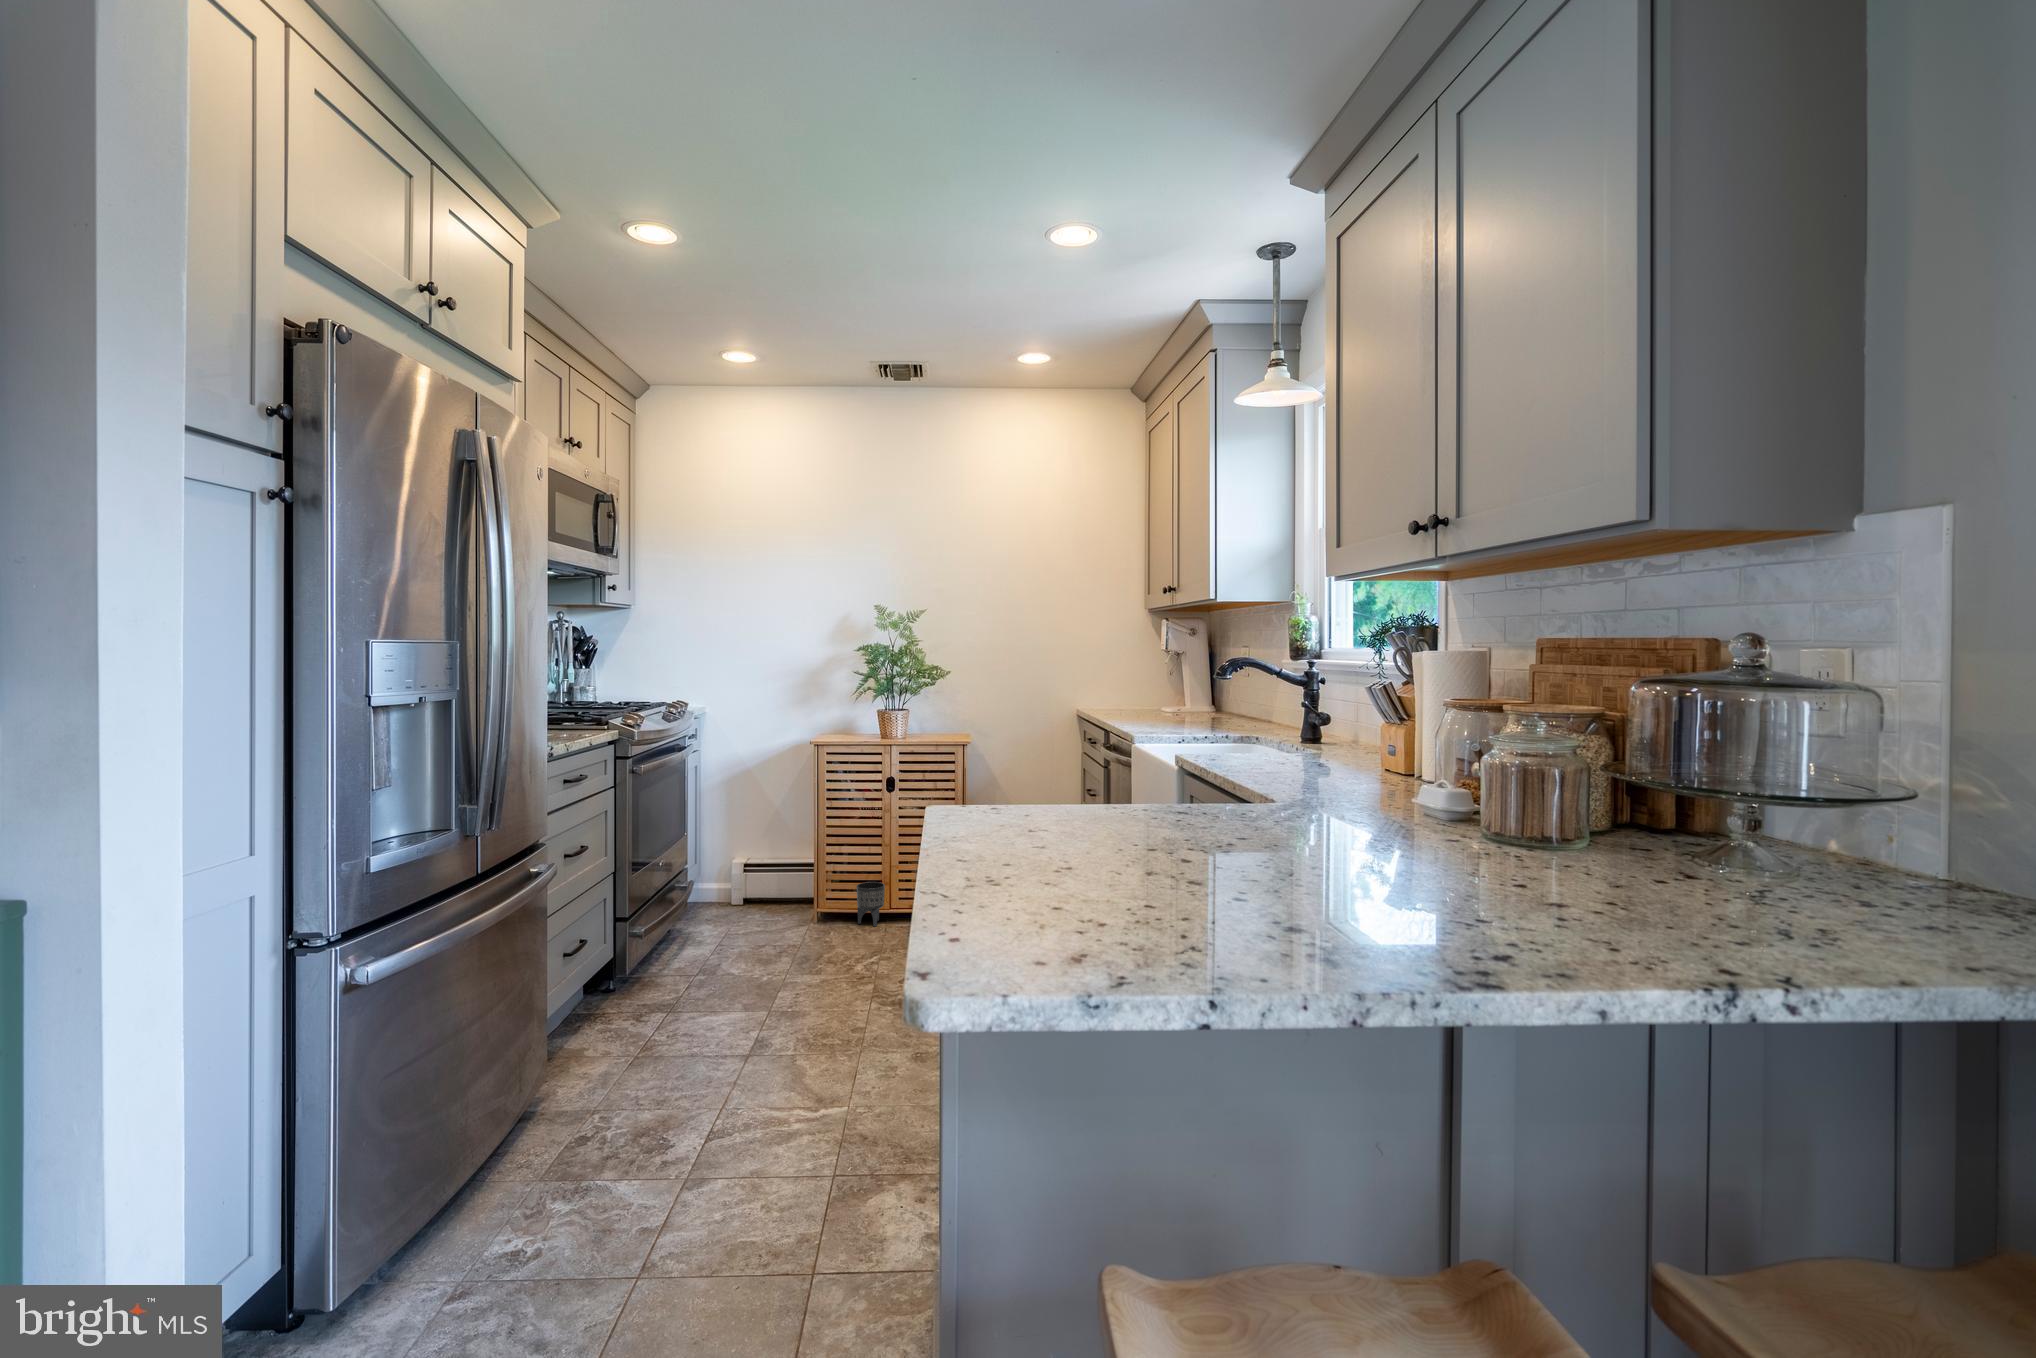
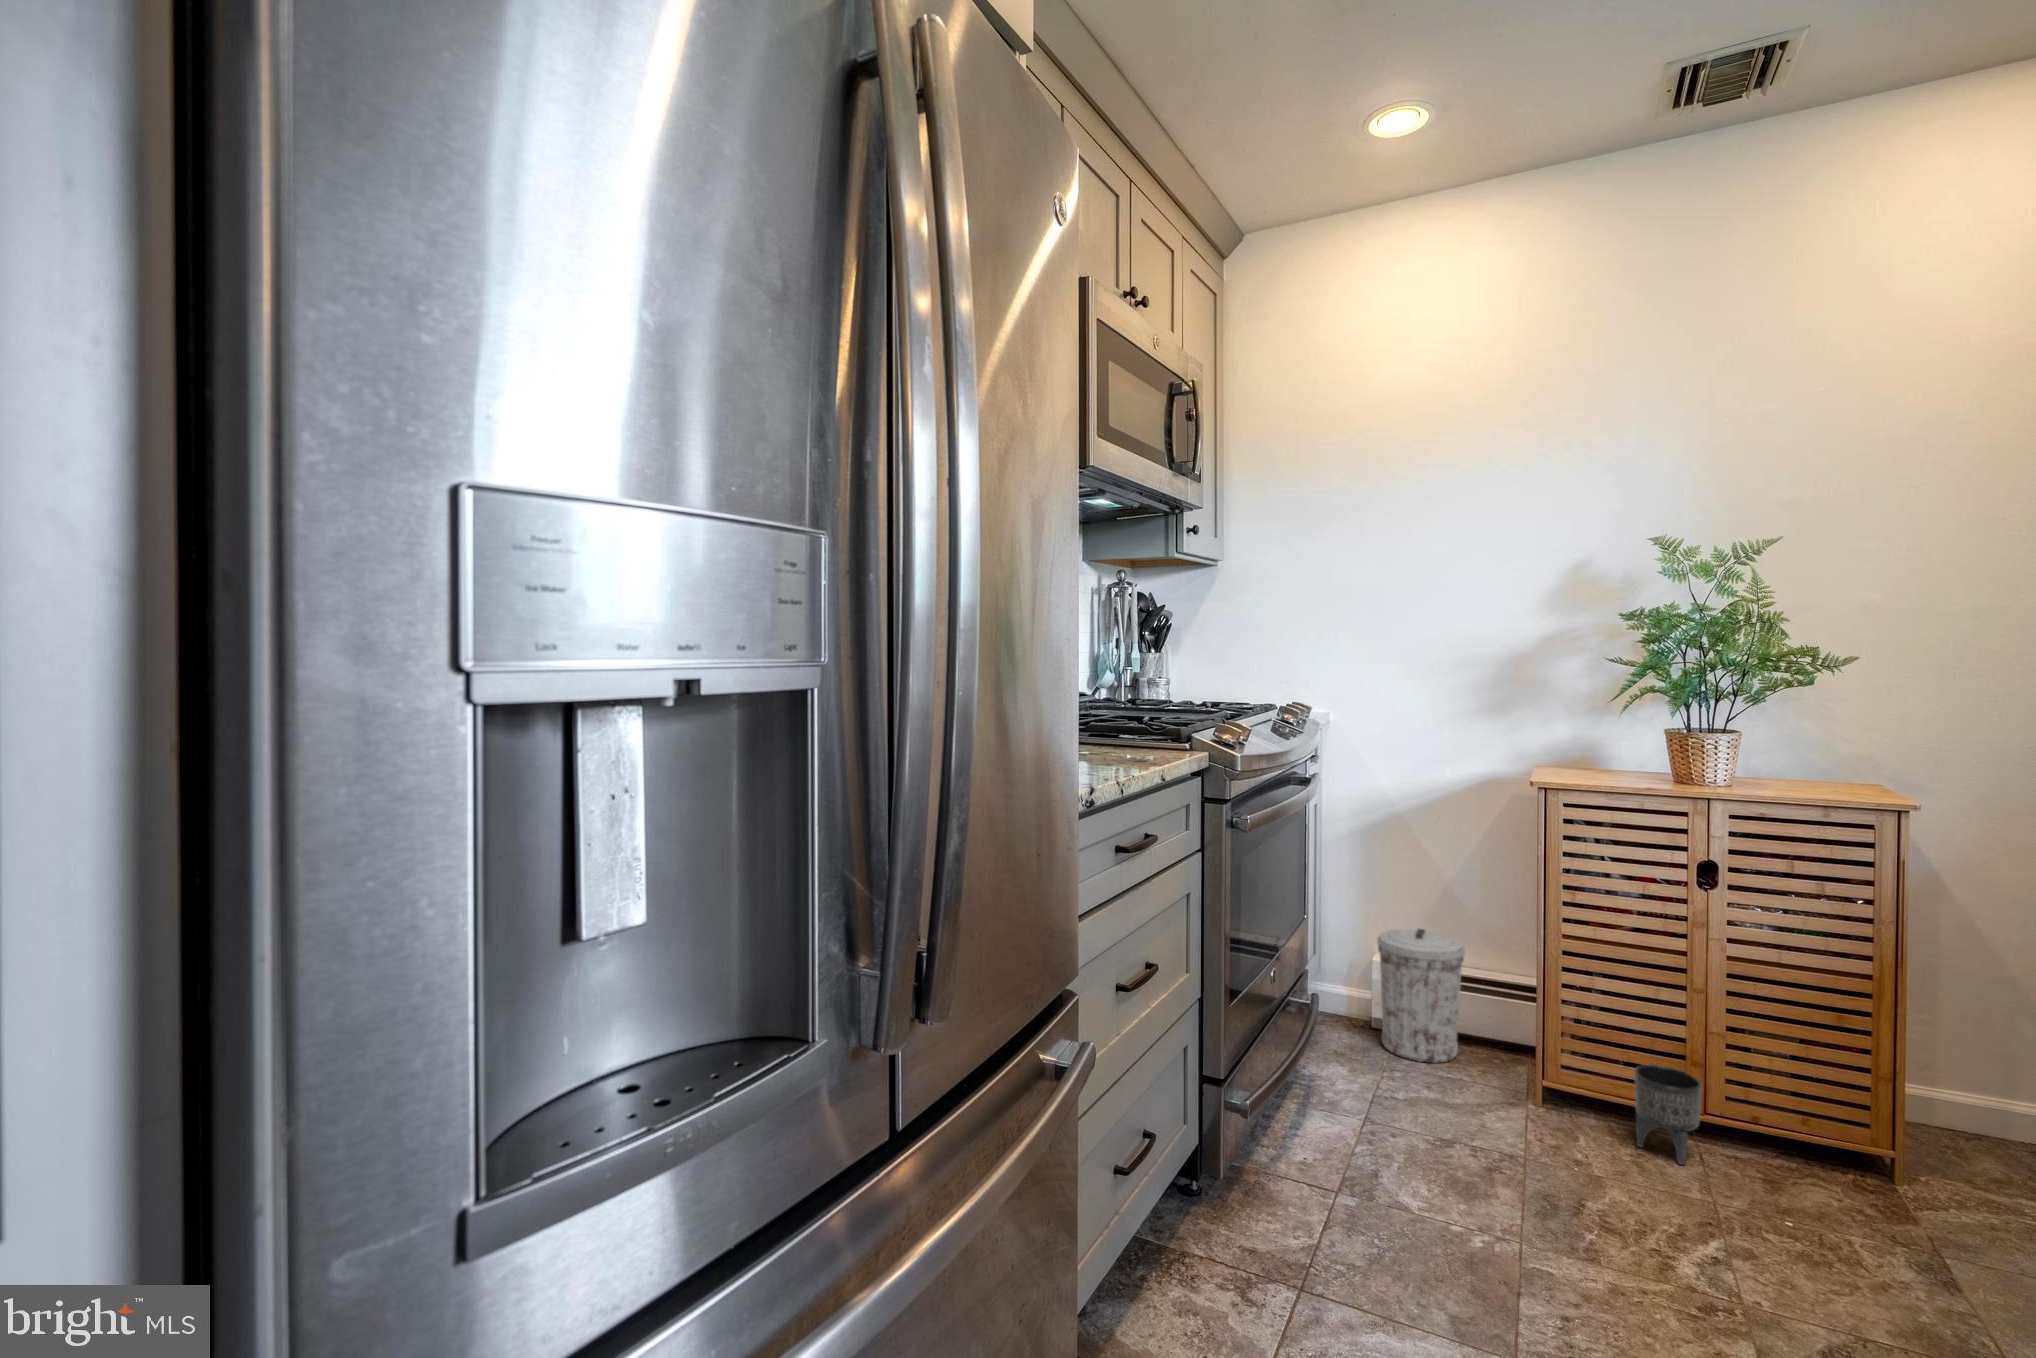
trash can: none [735,835,785,912] -> present [1377,929,1465,1063]

